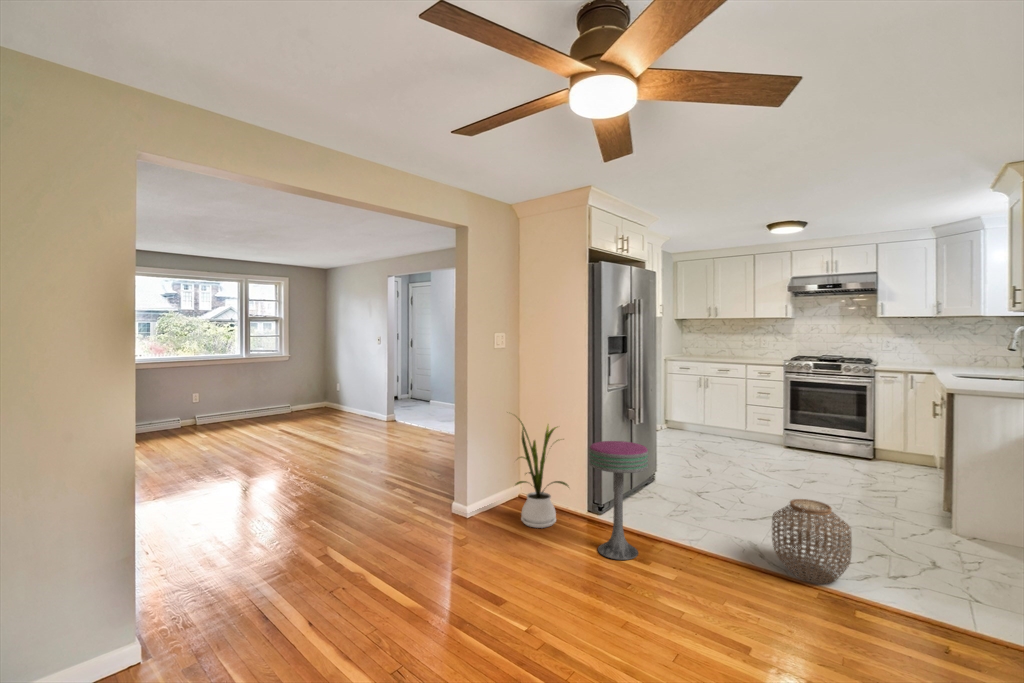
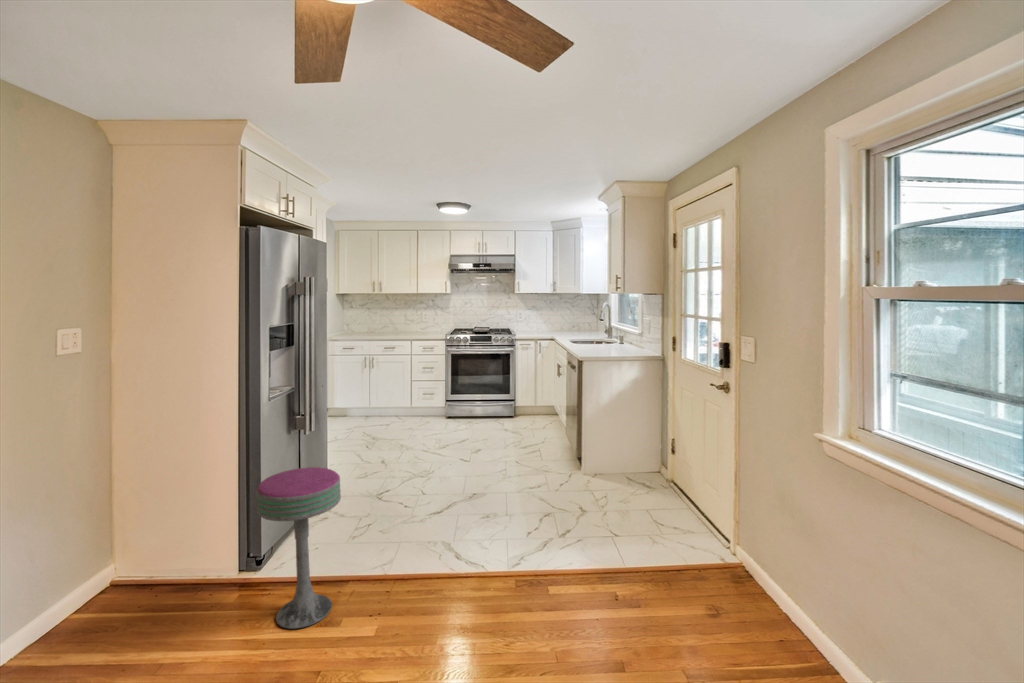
house plant: present [515,419,568,528] -> none [97,453,227,619]
woven basket: present [772,499,851,584] -> none [472,488,539,571]

